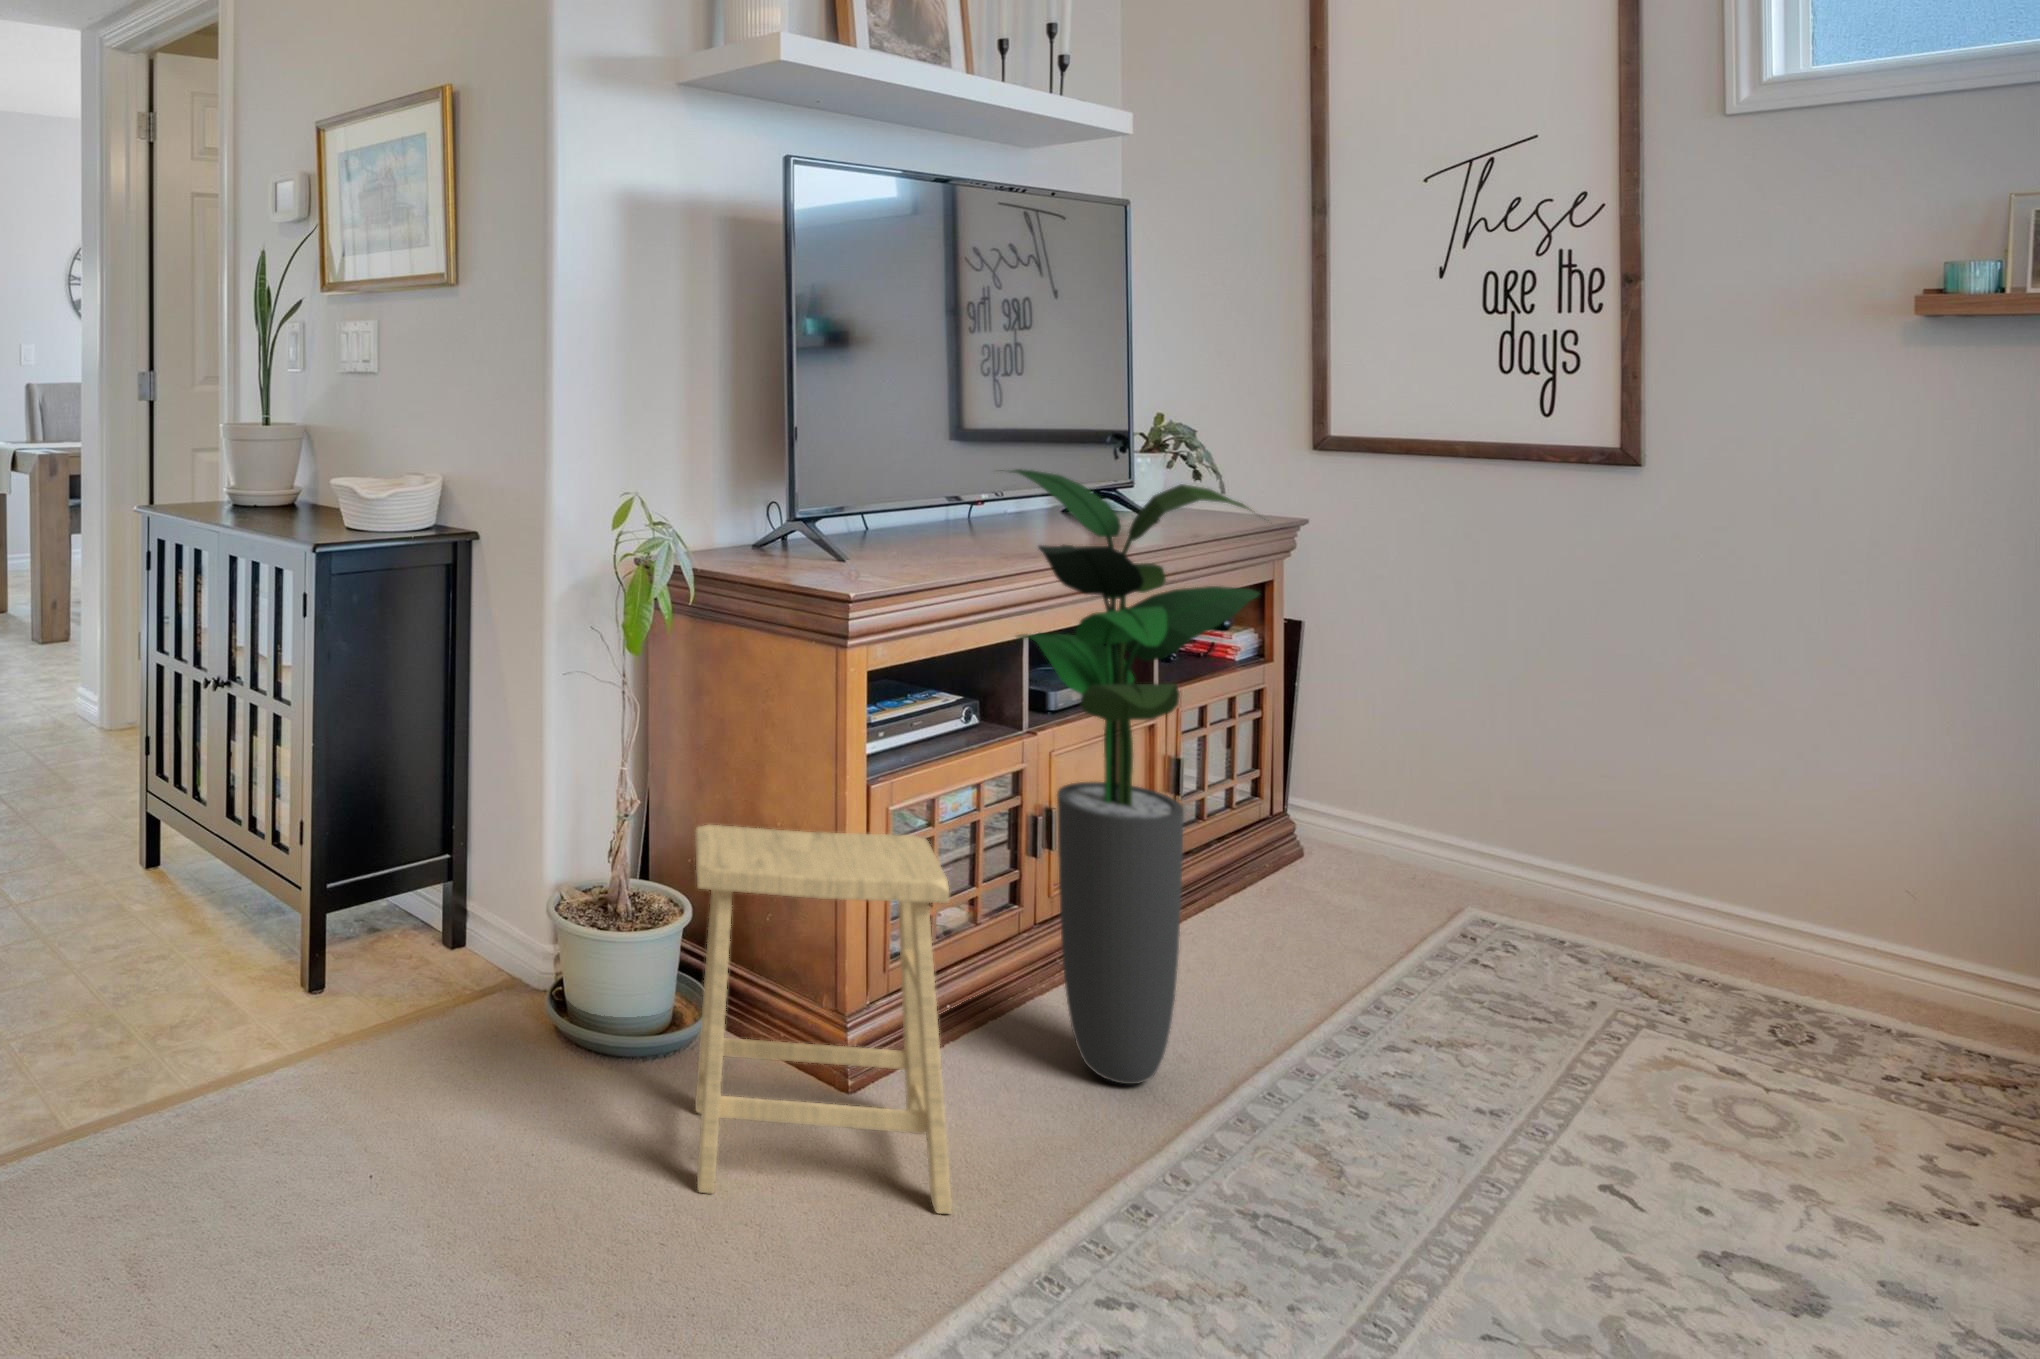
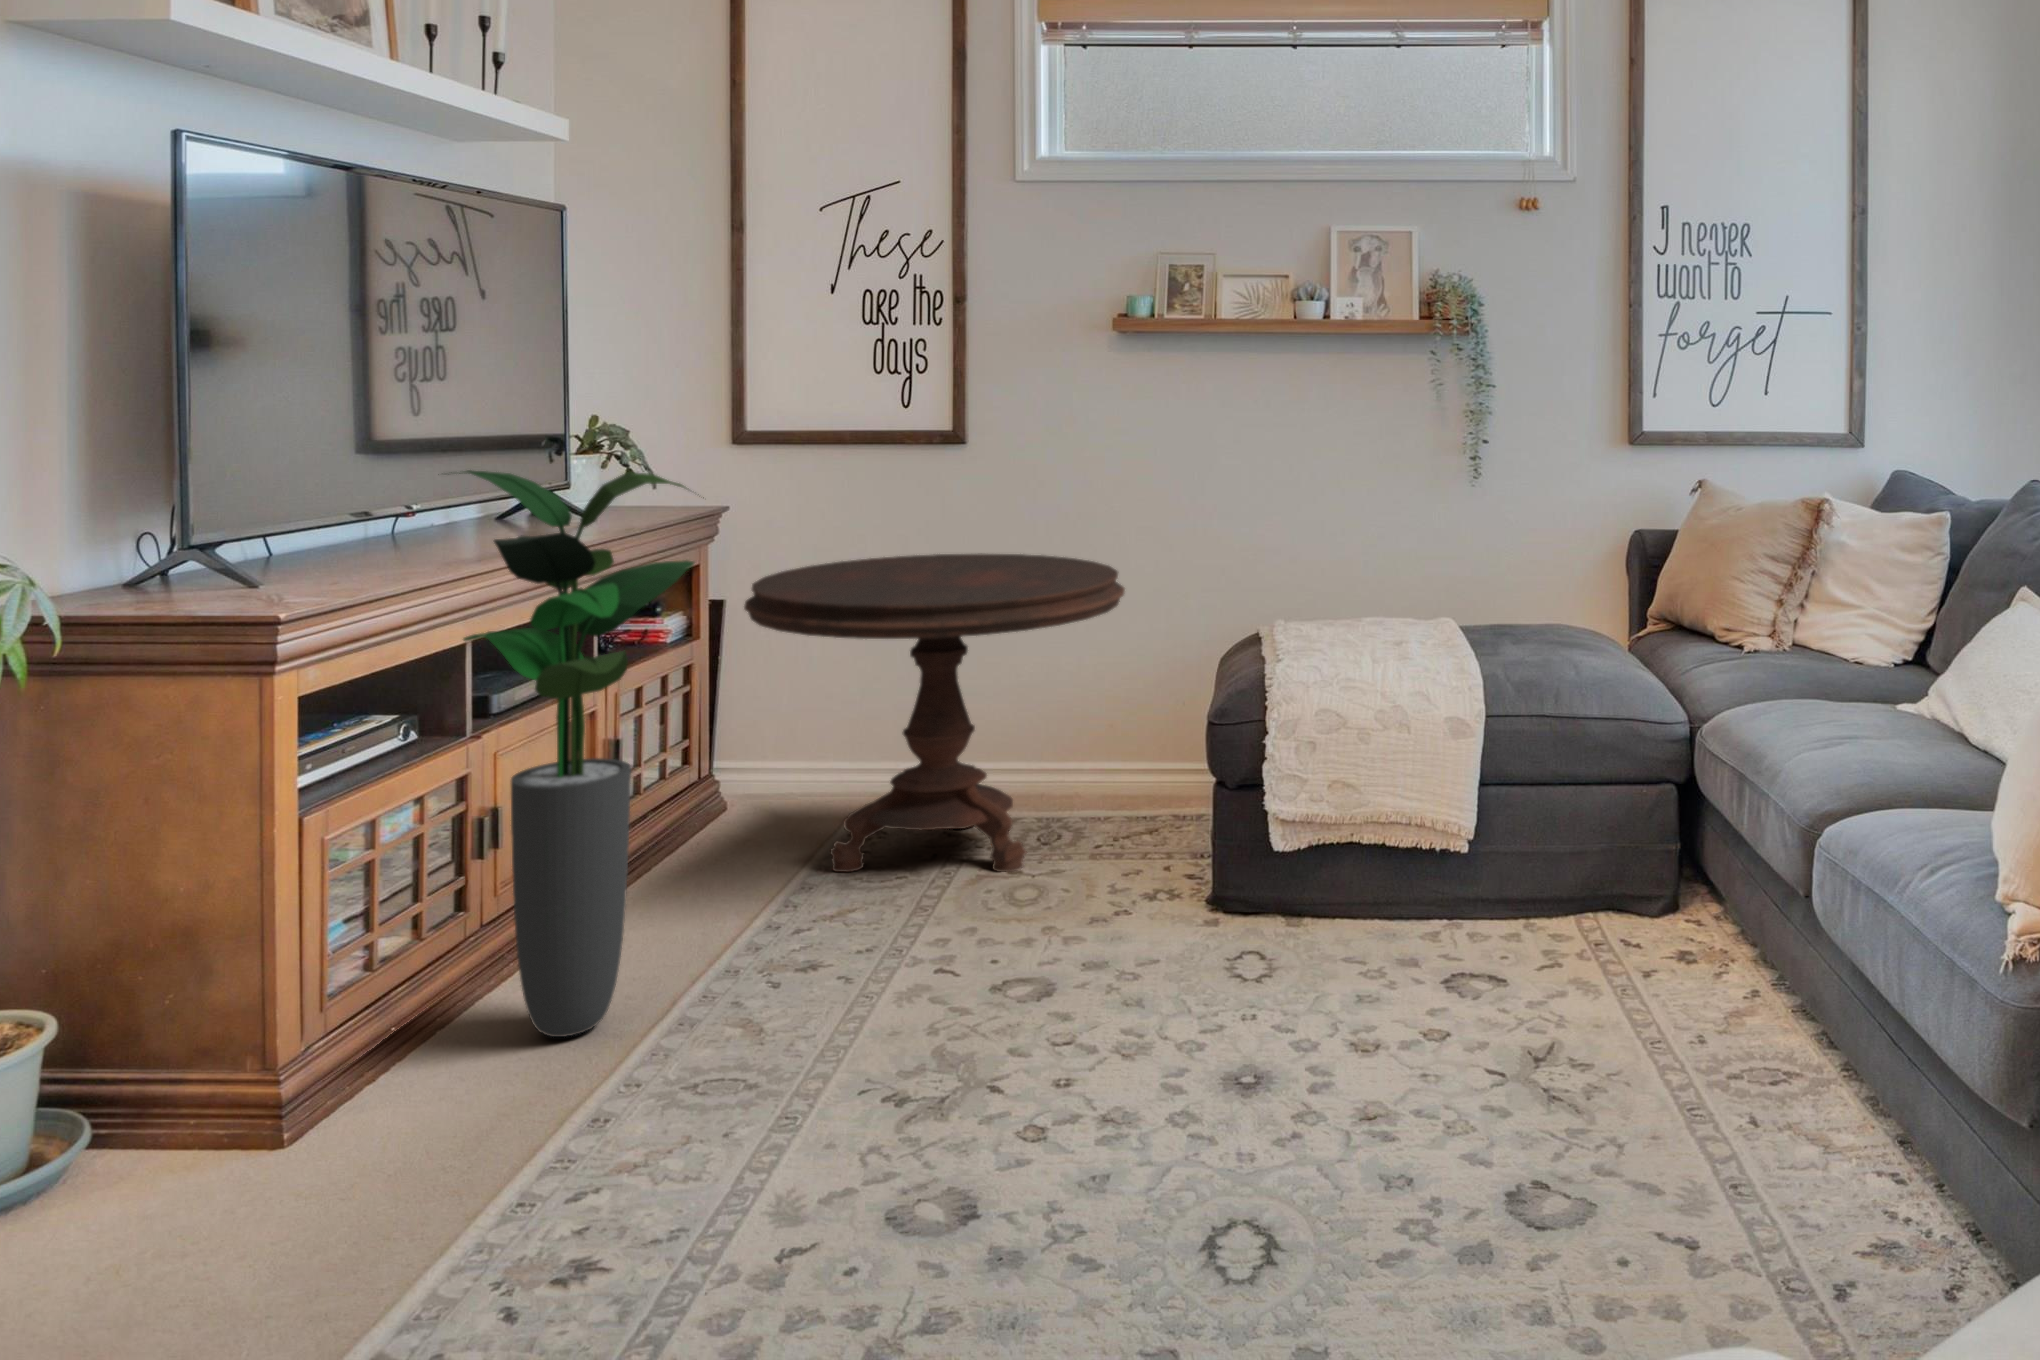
side table: none [1324,601,1951,1074] -> present [744,553,1125,872]
footstool: present [695,825,952,1214] -> none [78,847,418,1305]

